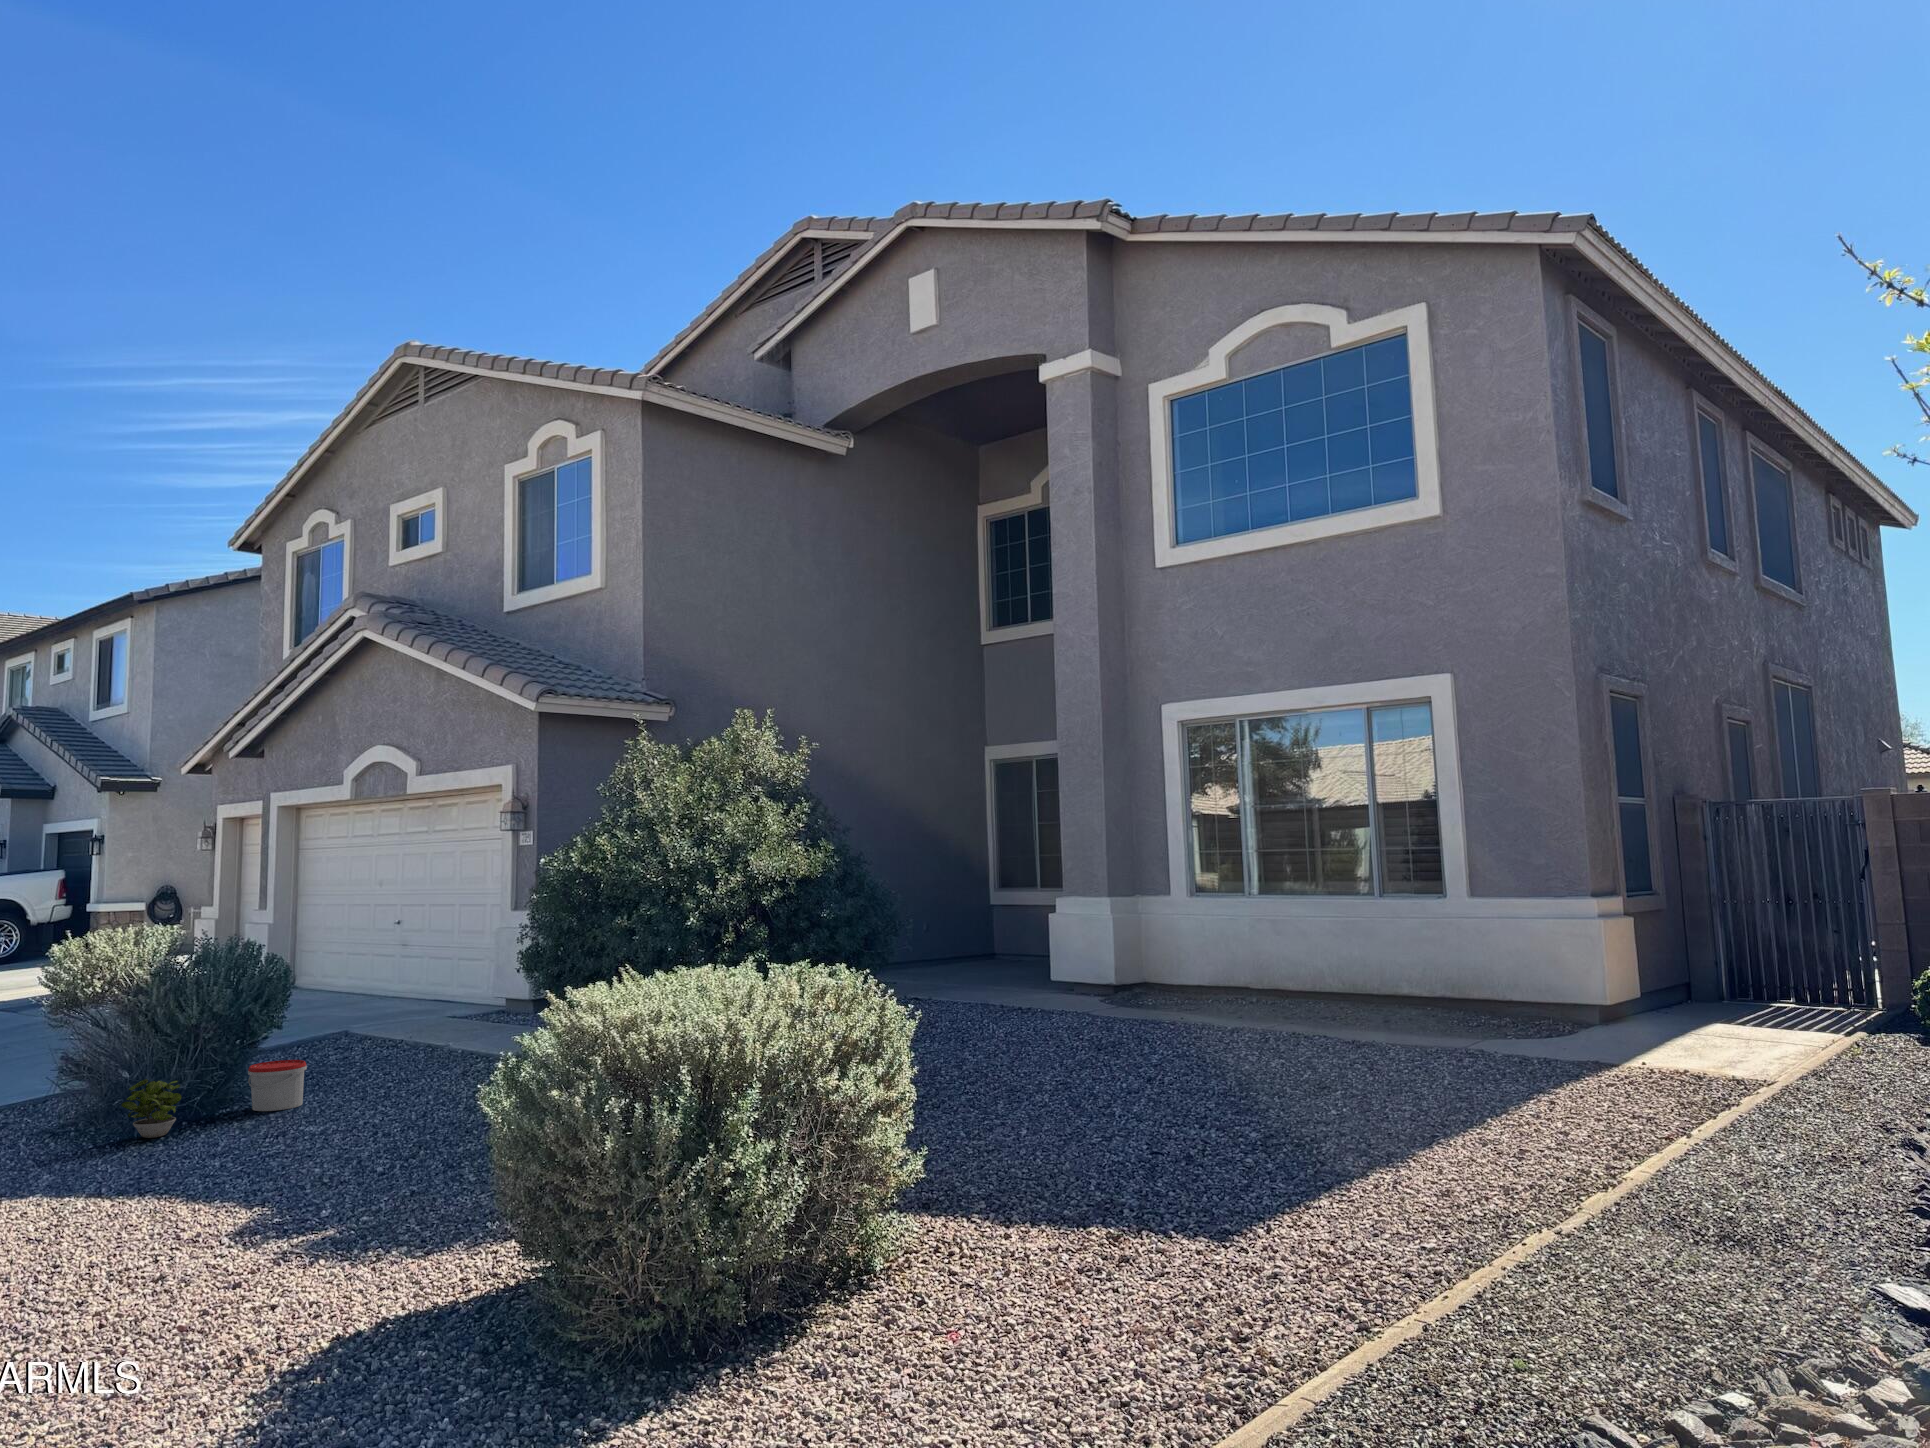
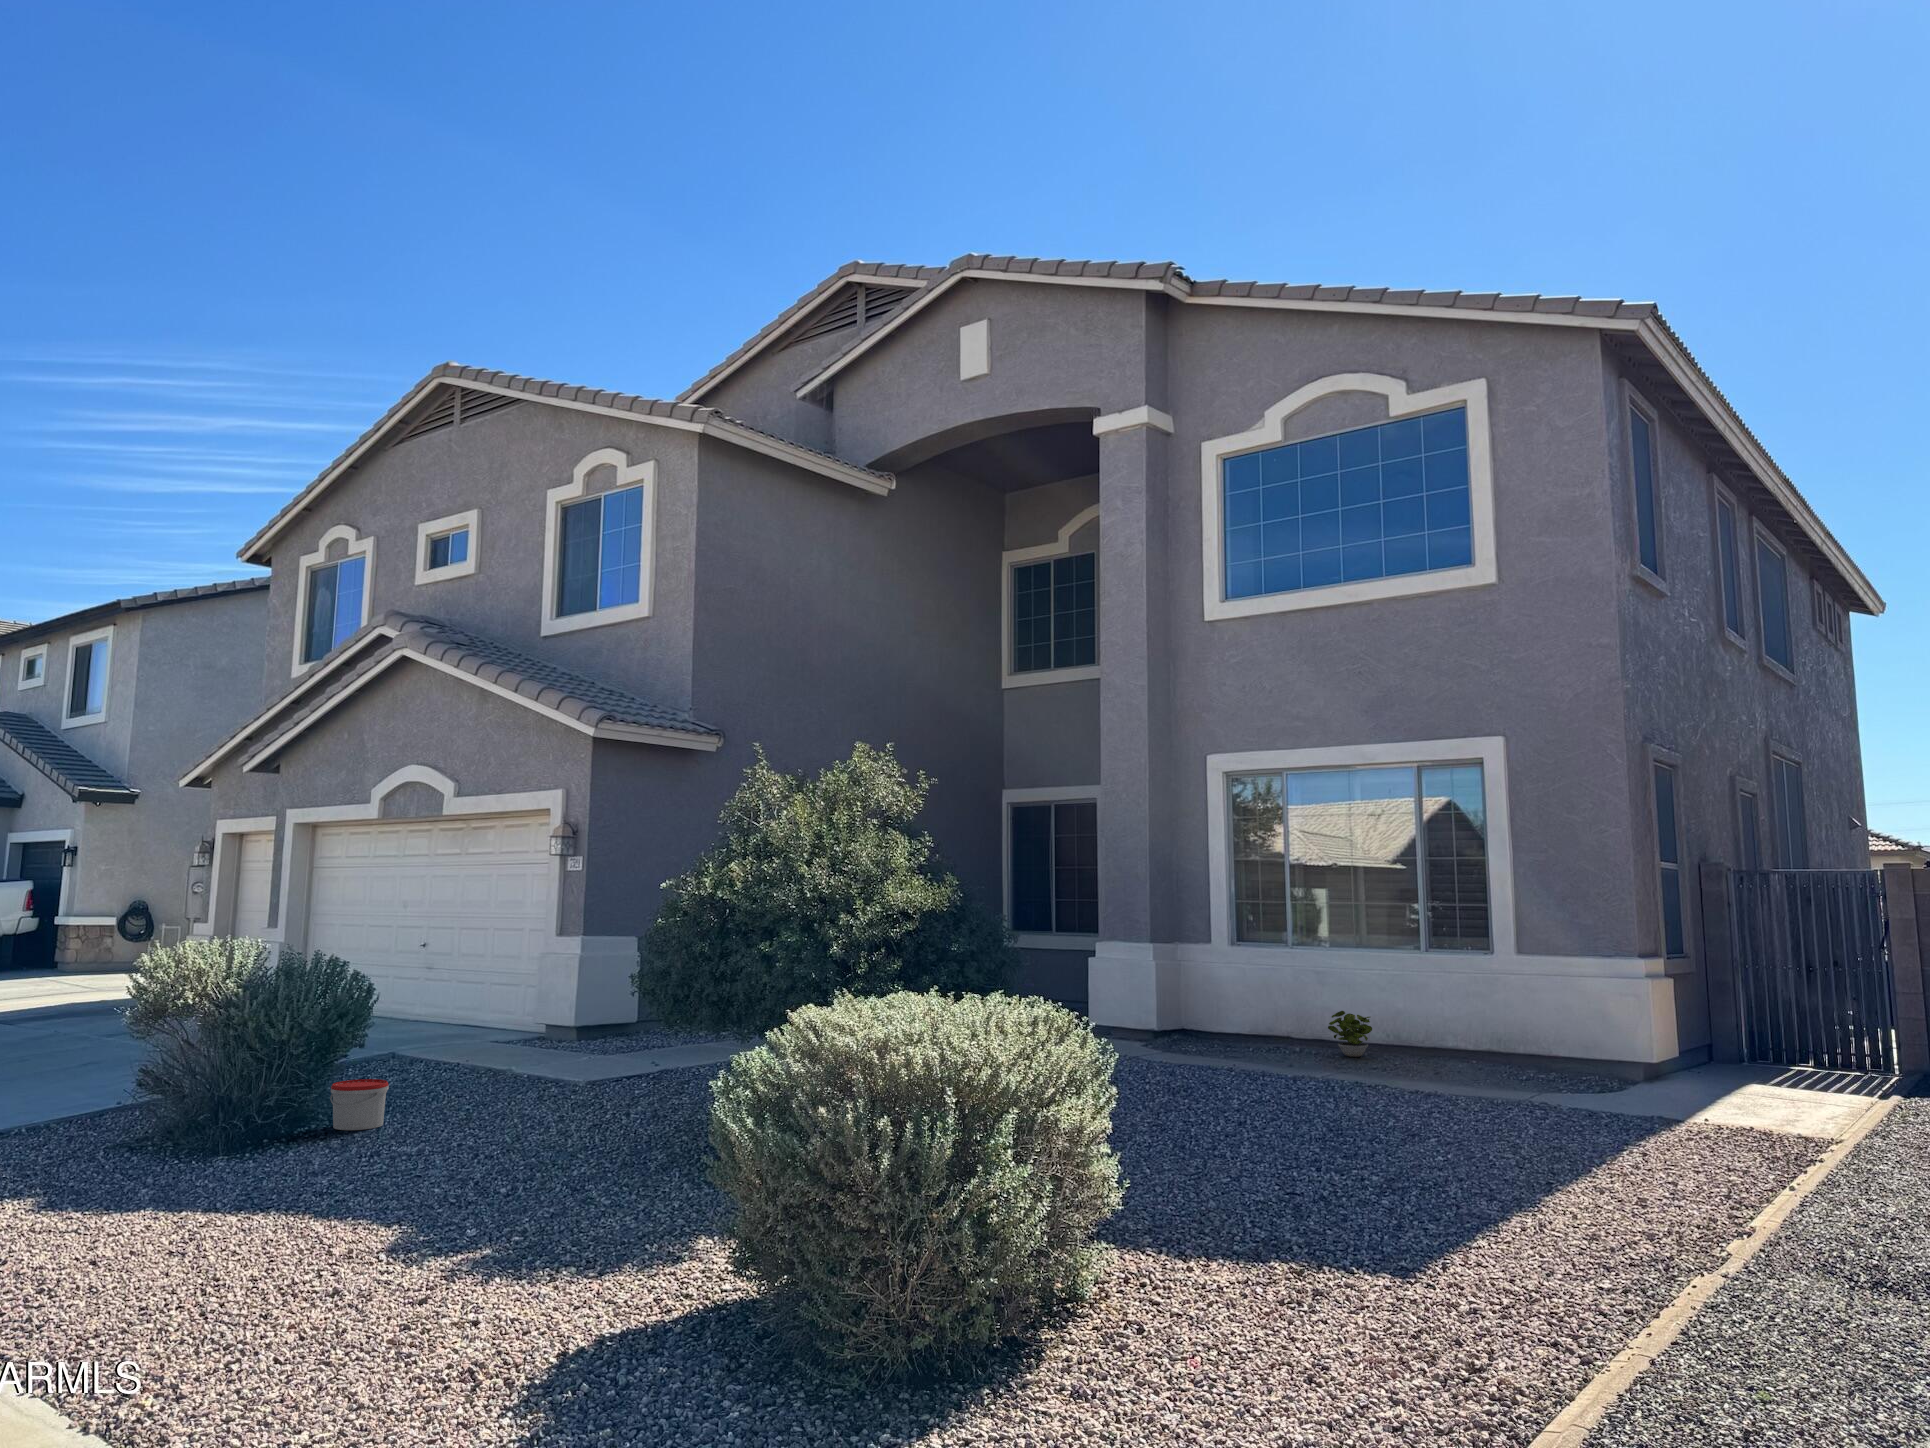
potted plant: present [121,1079,182,1138] -> present [1328,1011,1372,1057]

